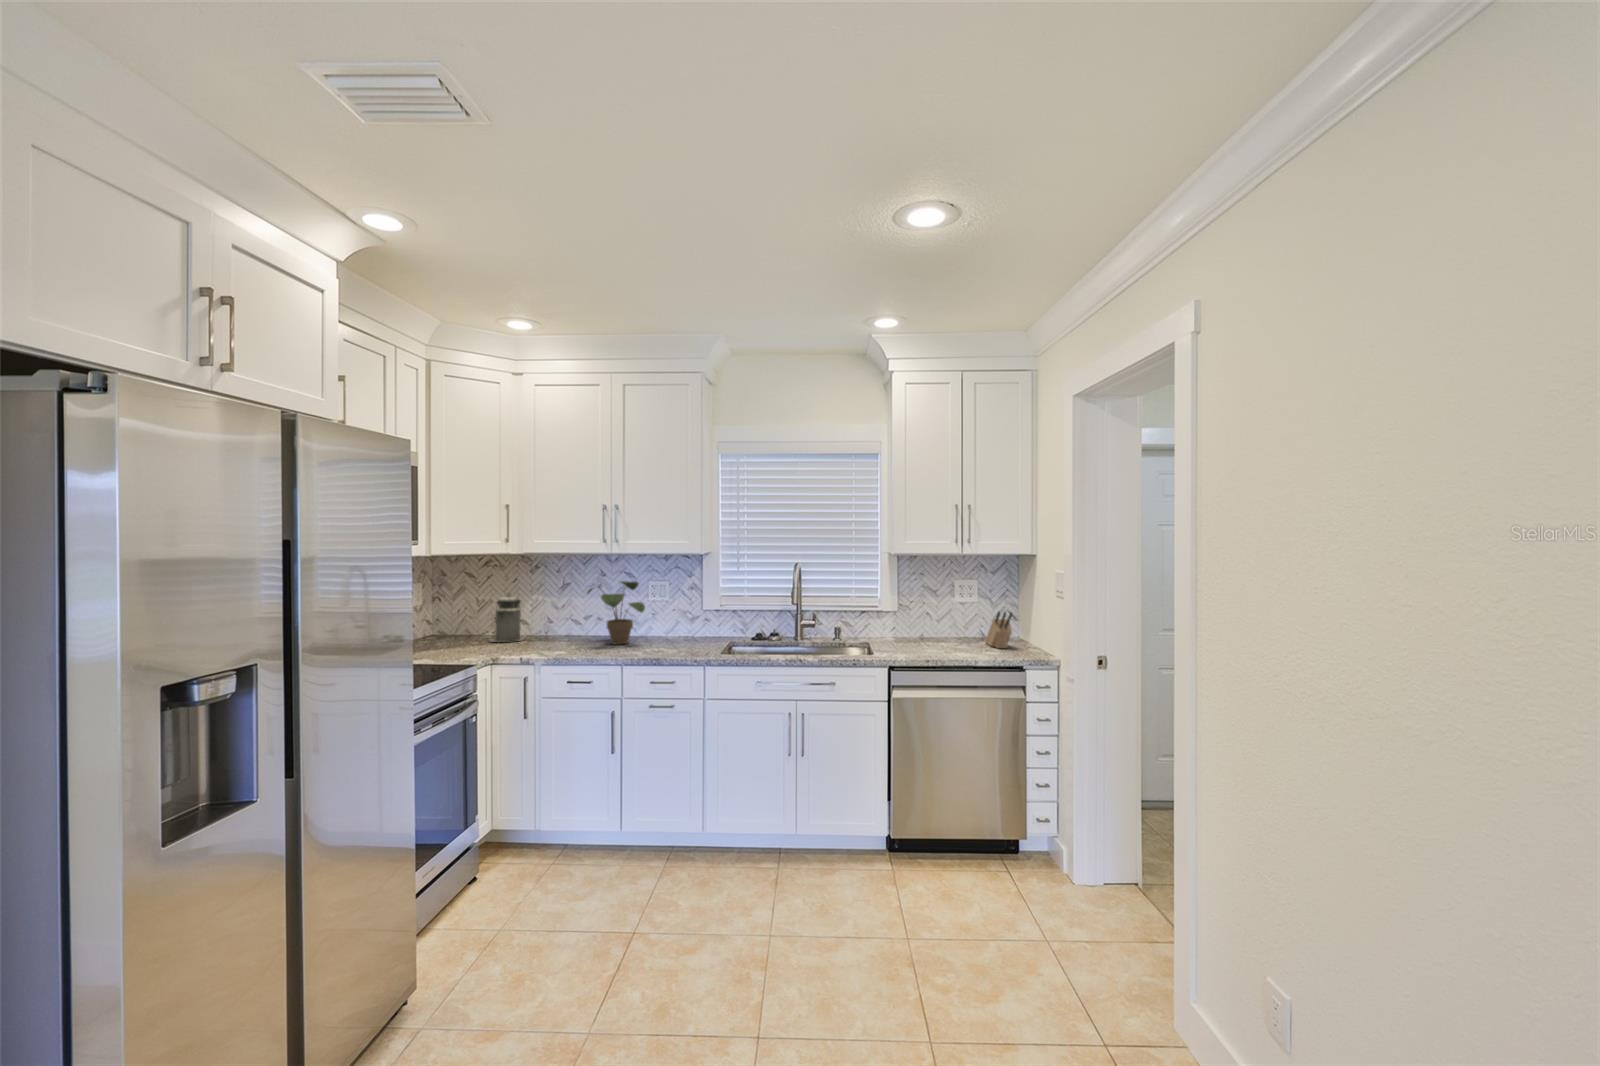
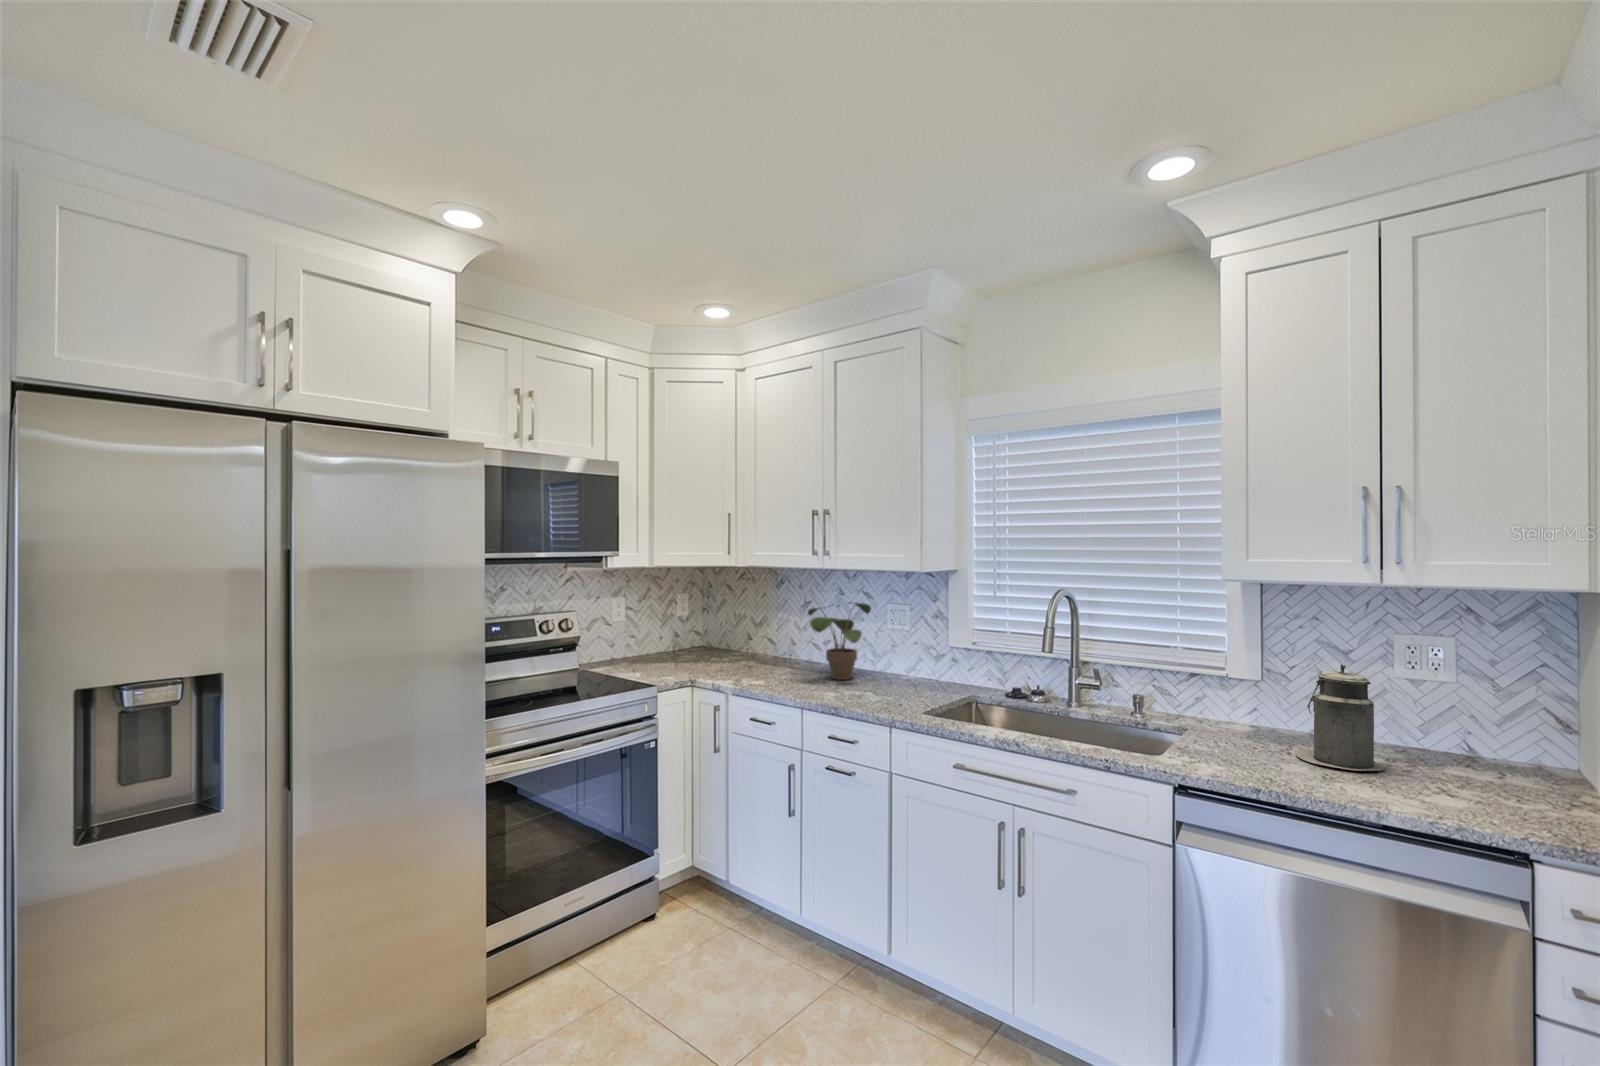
canister: present [490,594,524,642] -> present [1295,664,1384,771]
knife block: present [985,612,1012,648] -> none [1465,712,1528,799]

